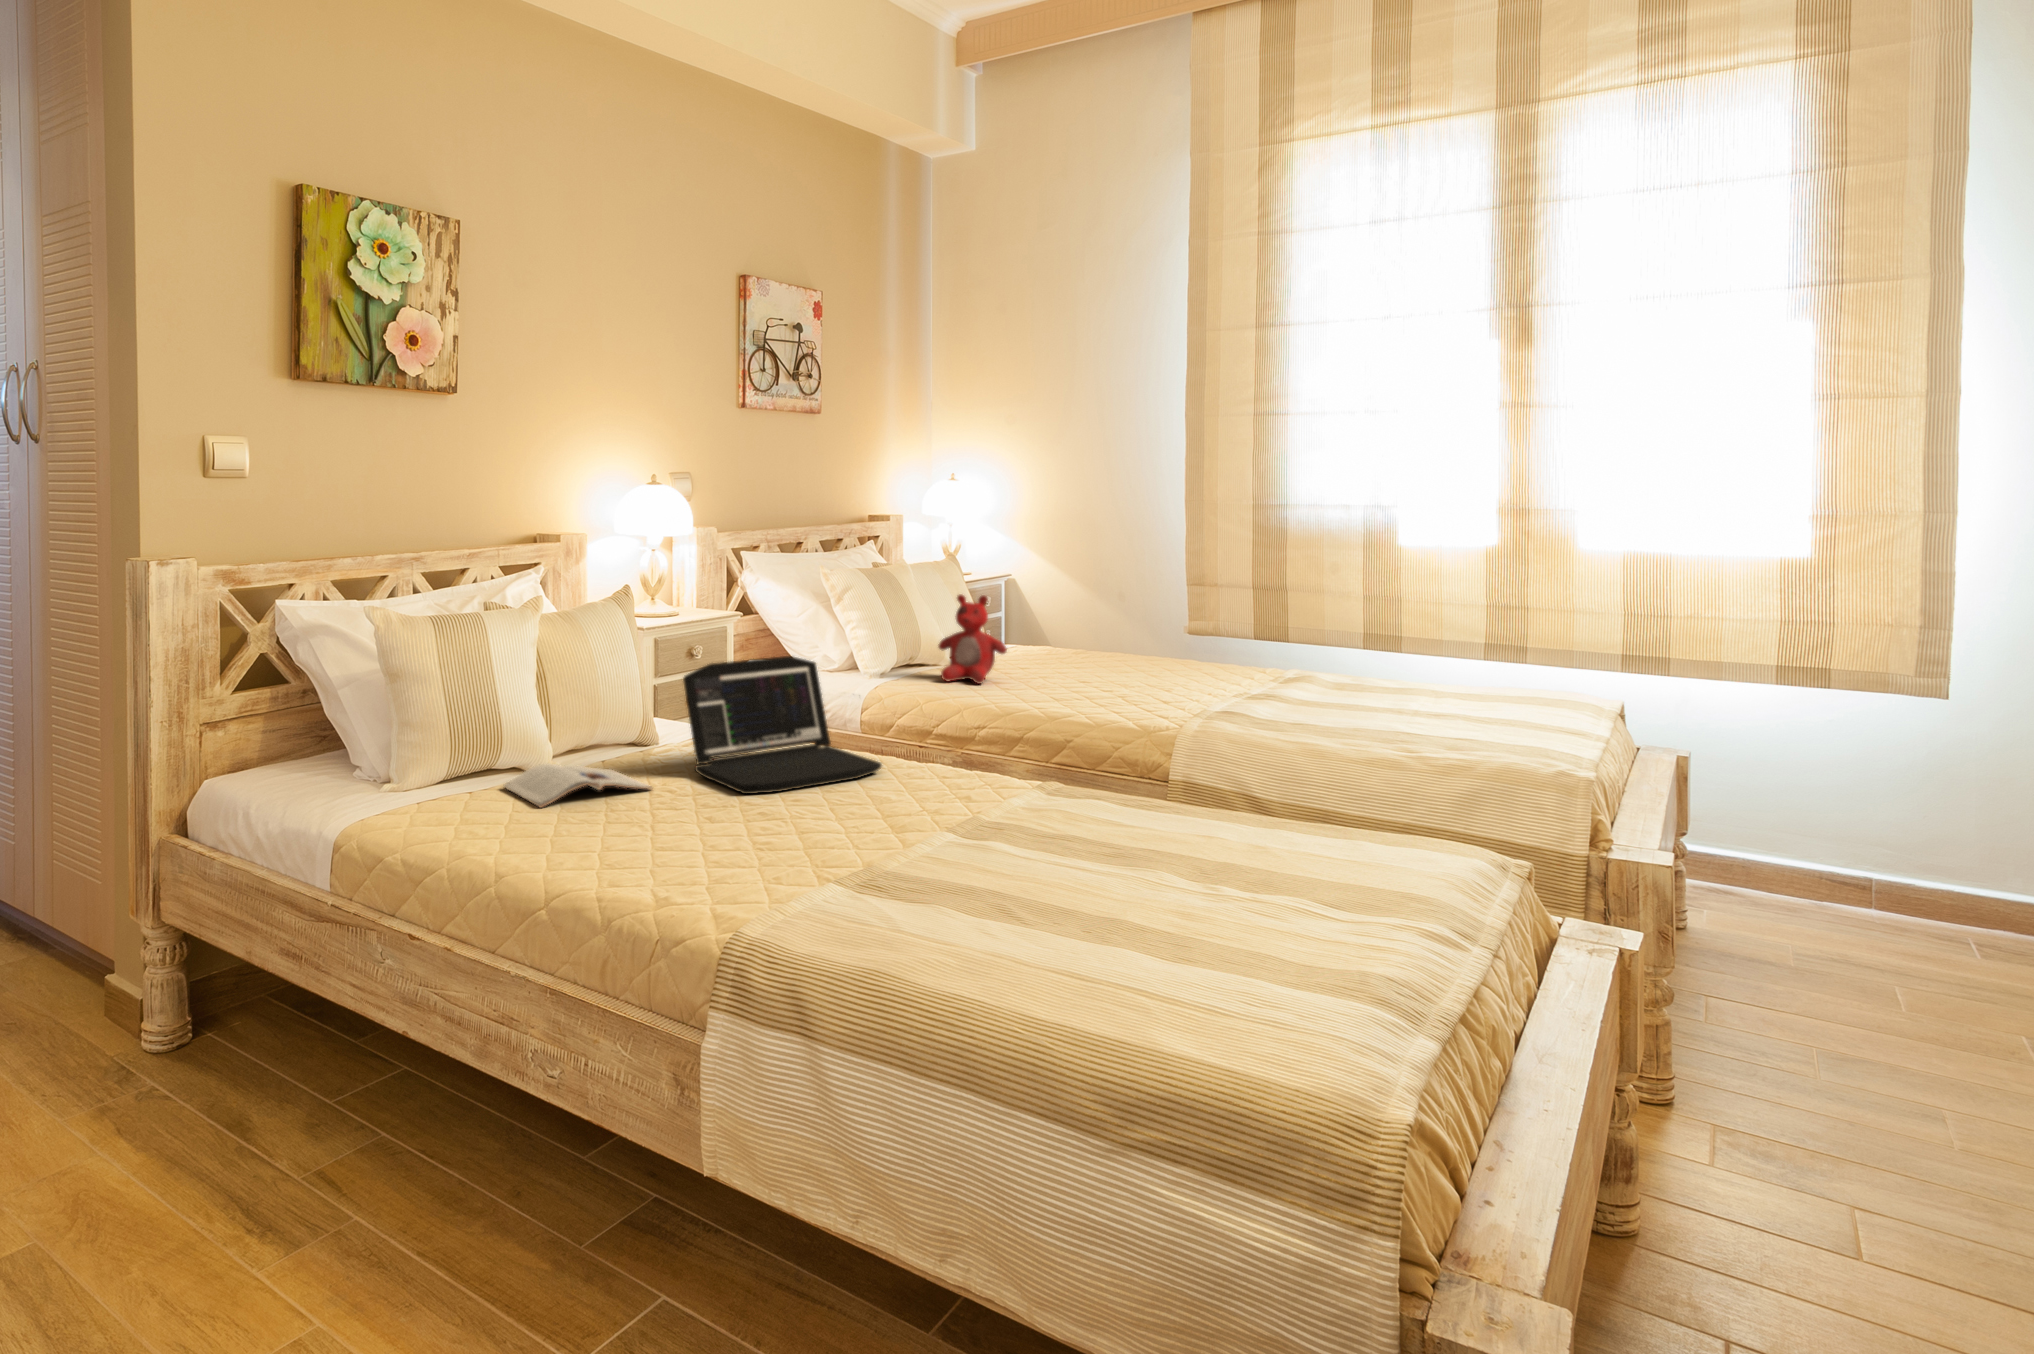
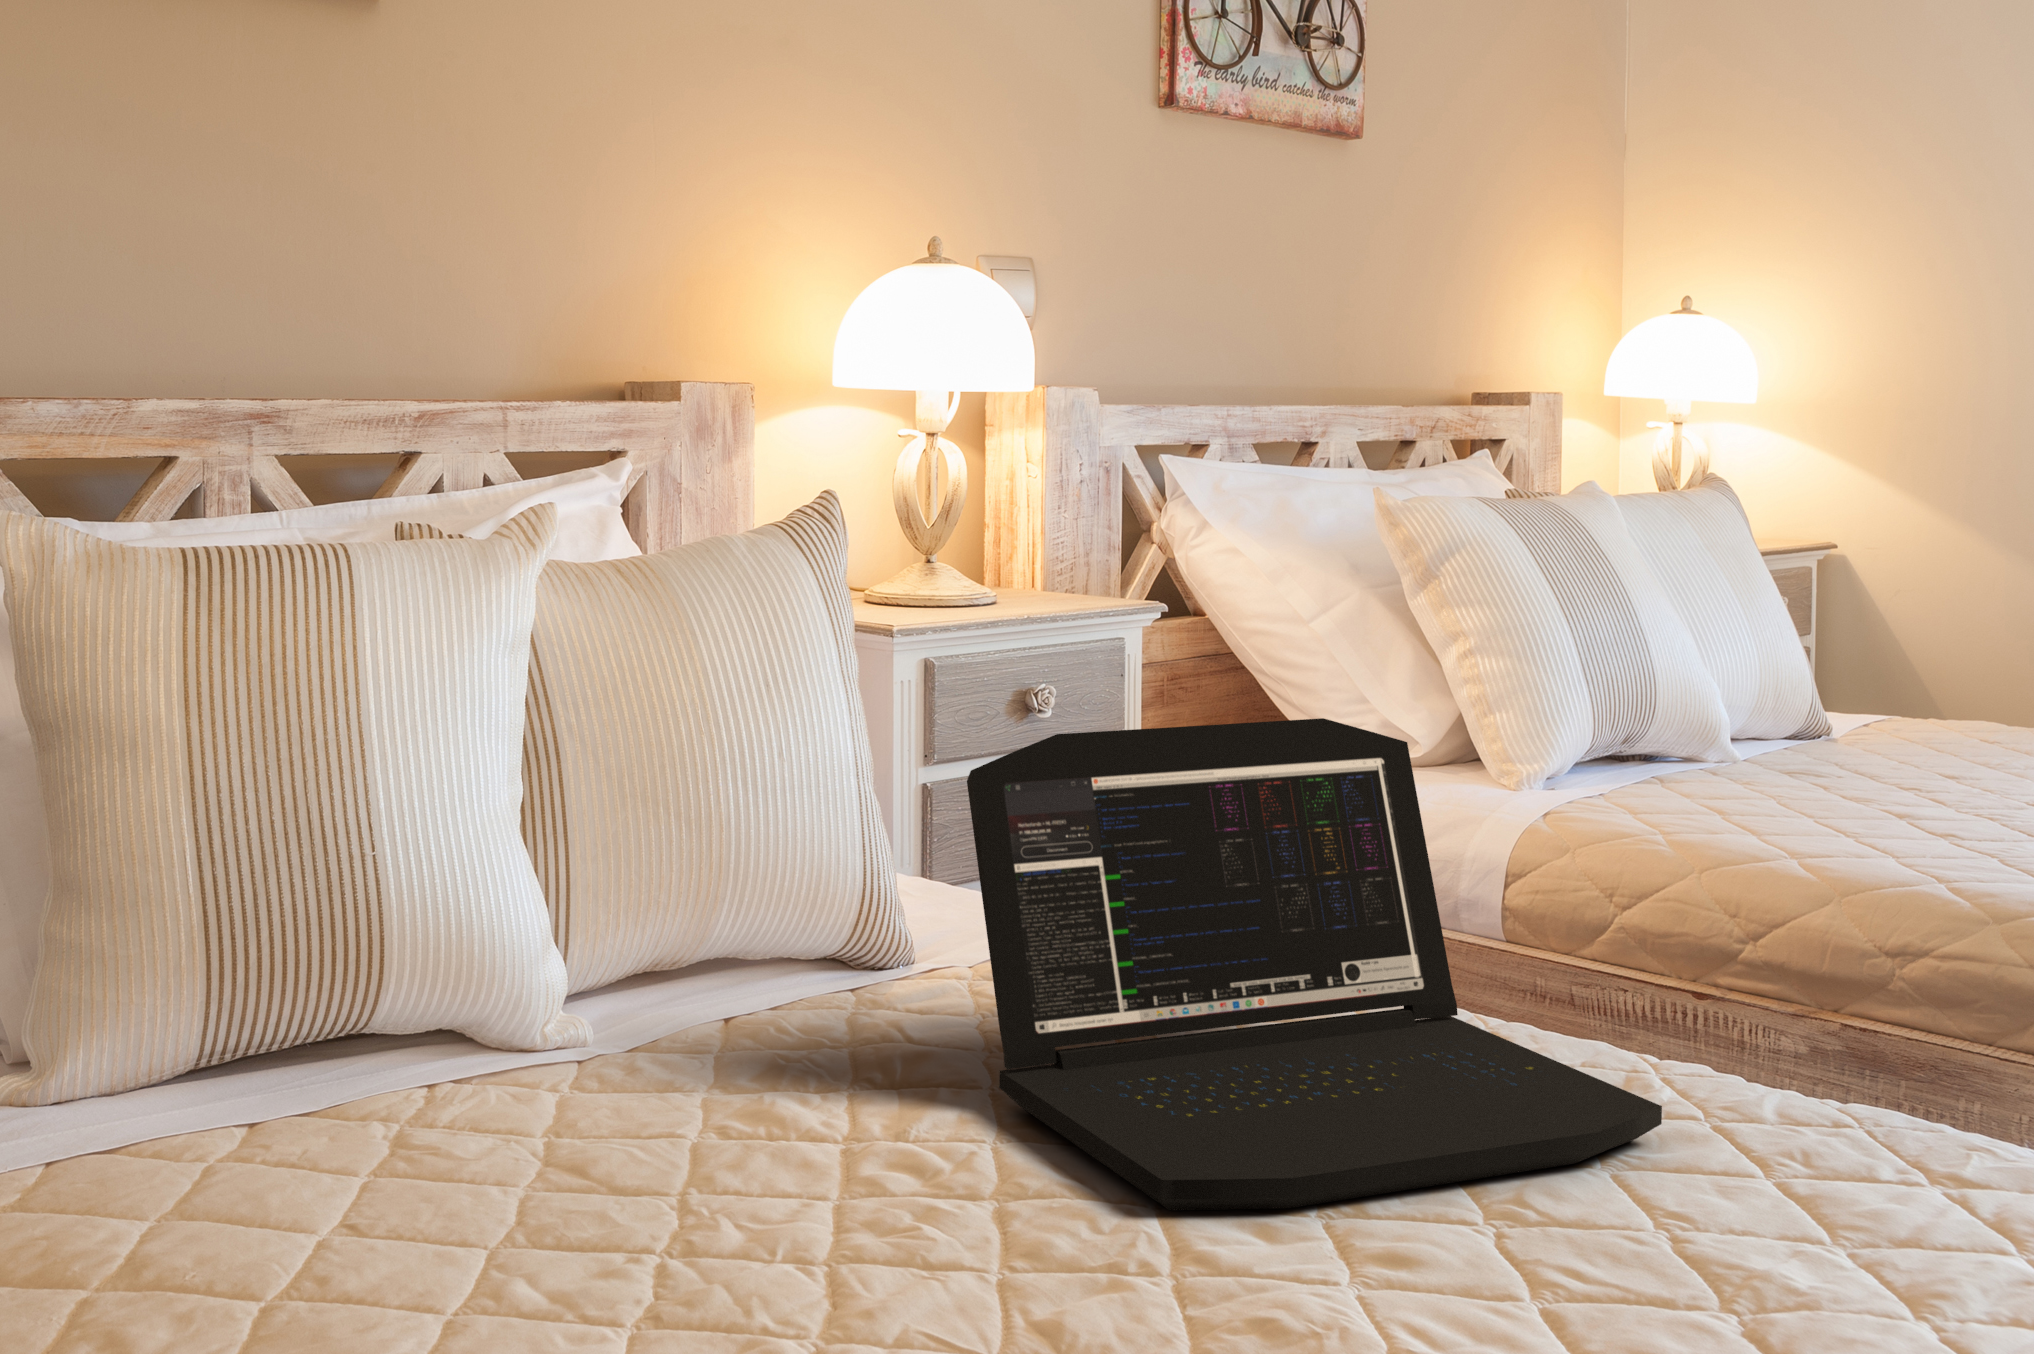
stuffed bear: present [938,595,1007,684] -> none [1712,565,1929,817]
magazine: present [504,763,652,808] -> none [363,1035,848,1223]

